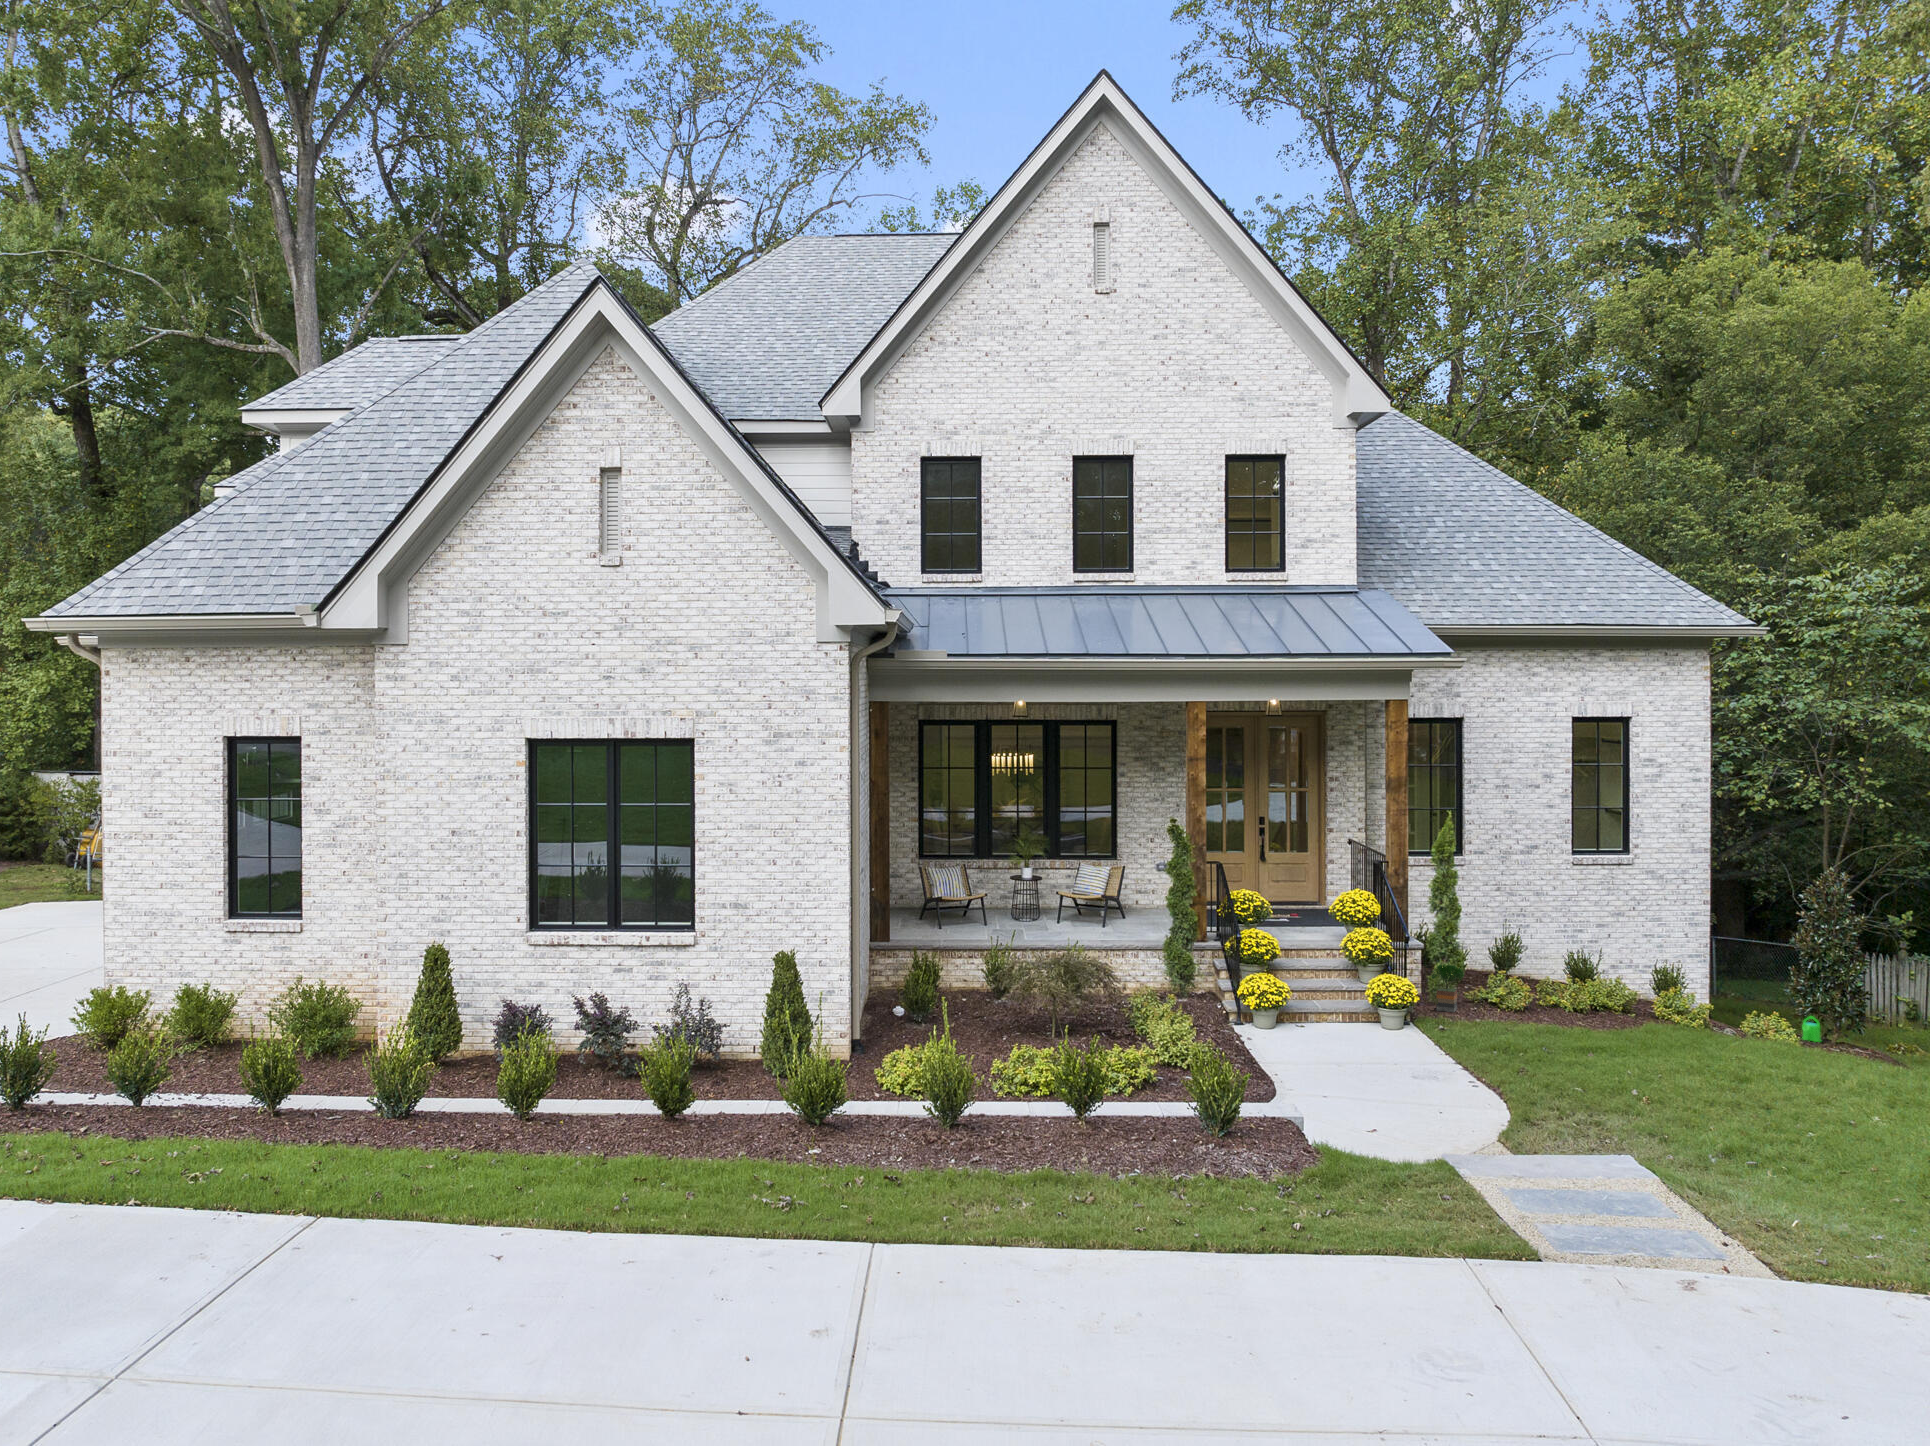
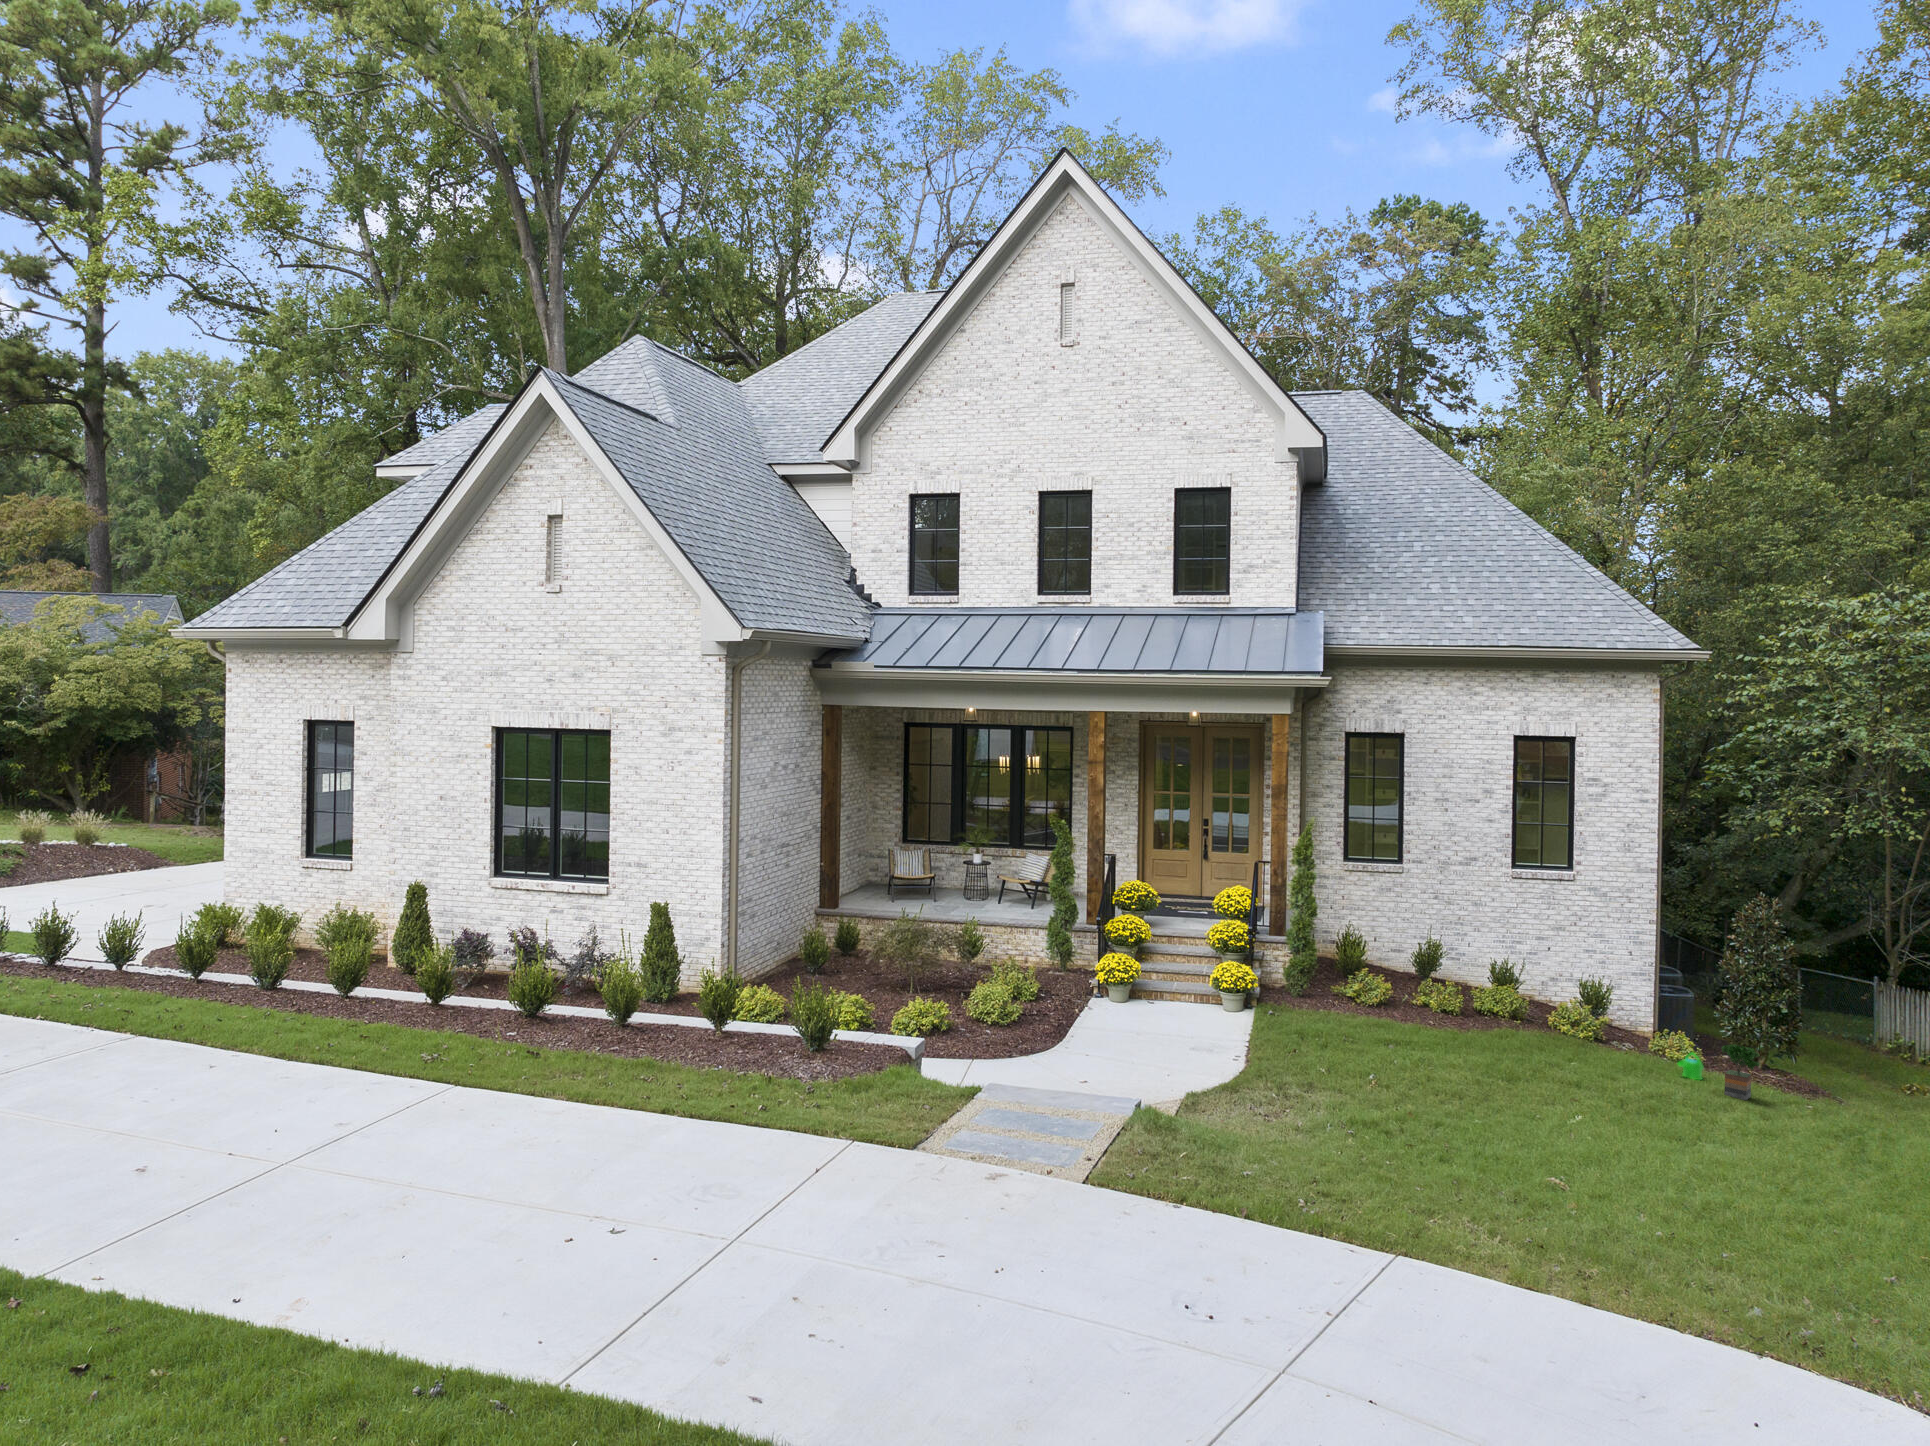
potted tree: present [1432,965,1464,1012] -> present [1722,1044,1759,1100]

